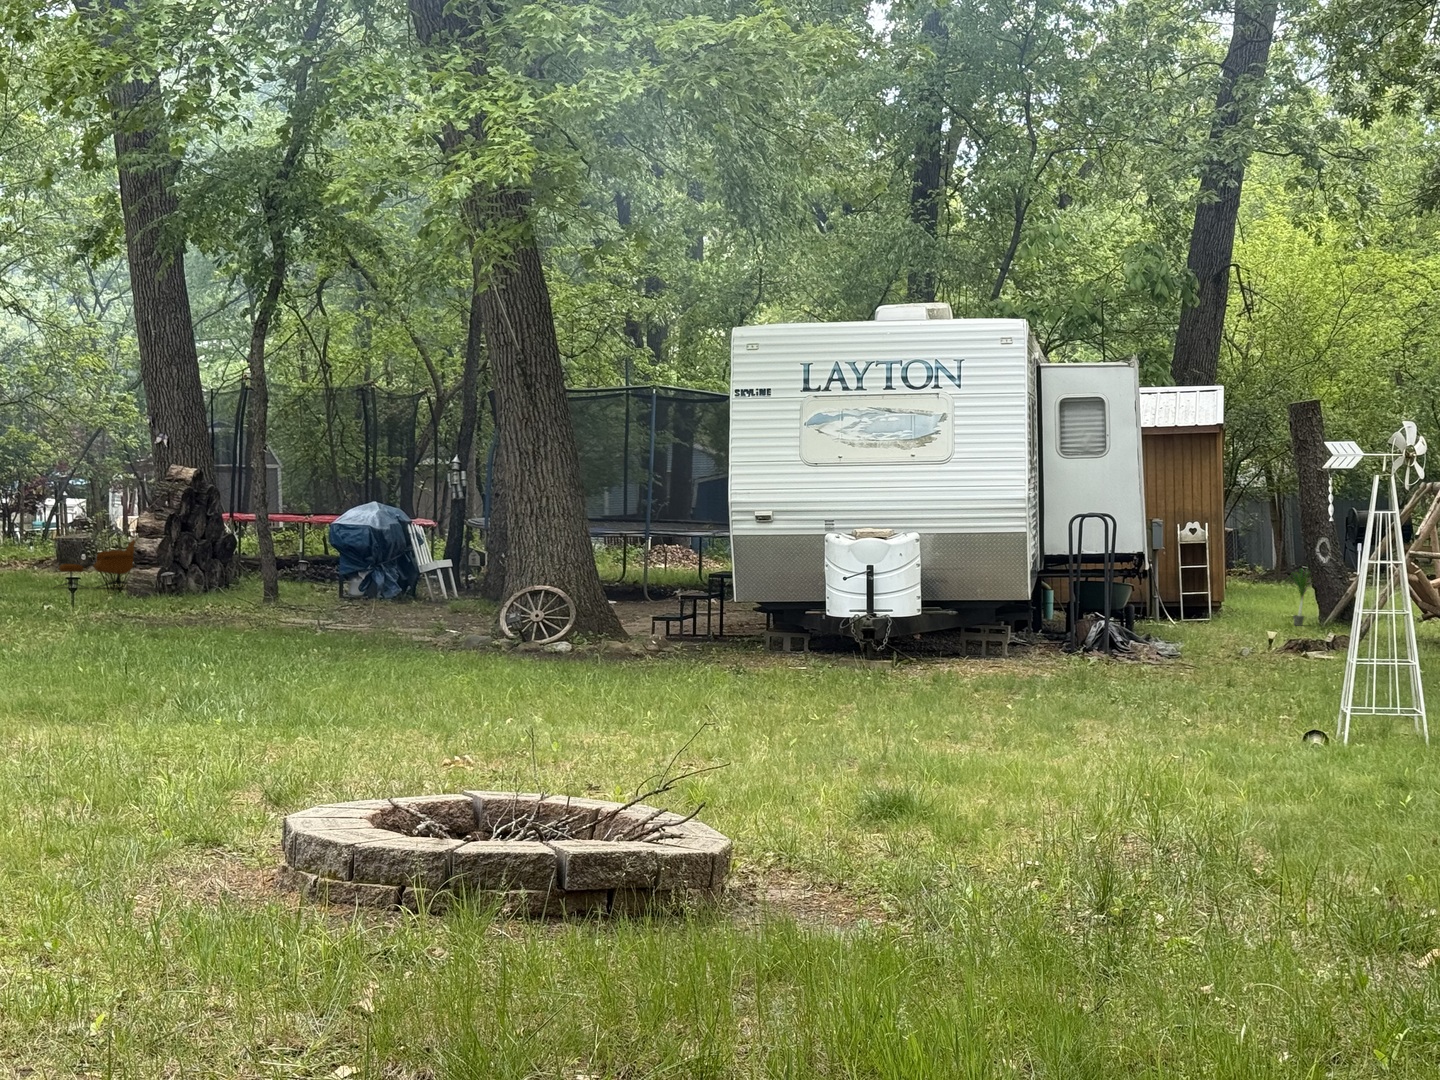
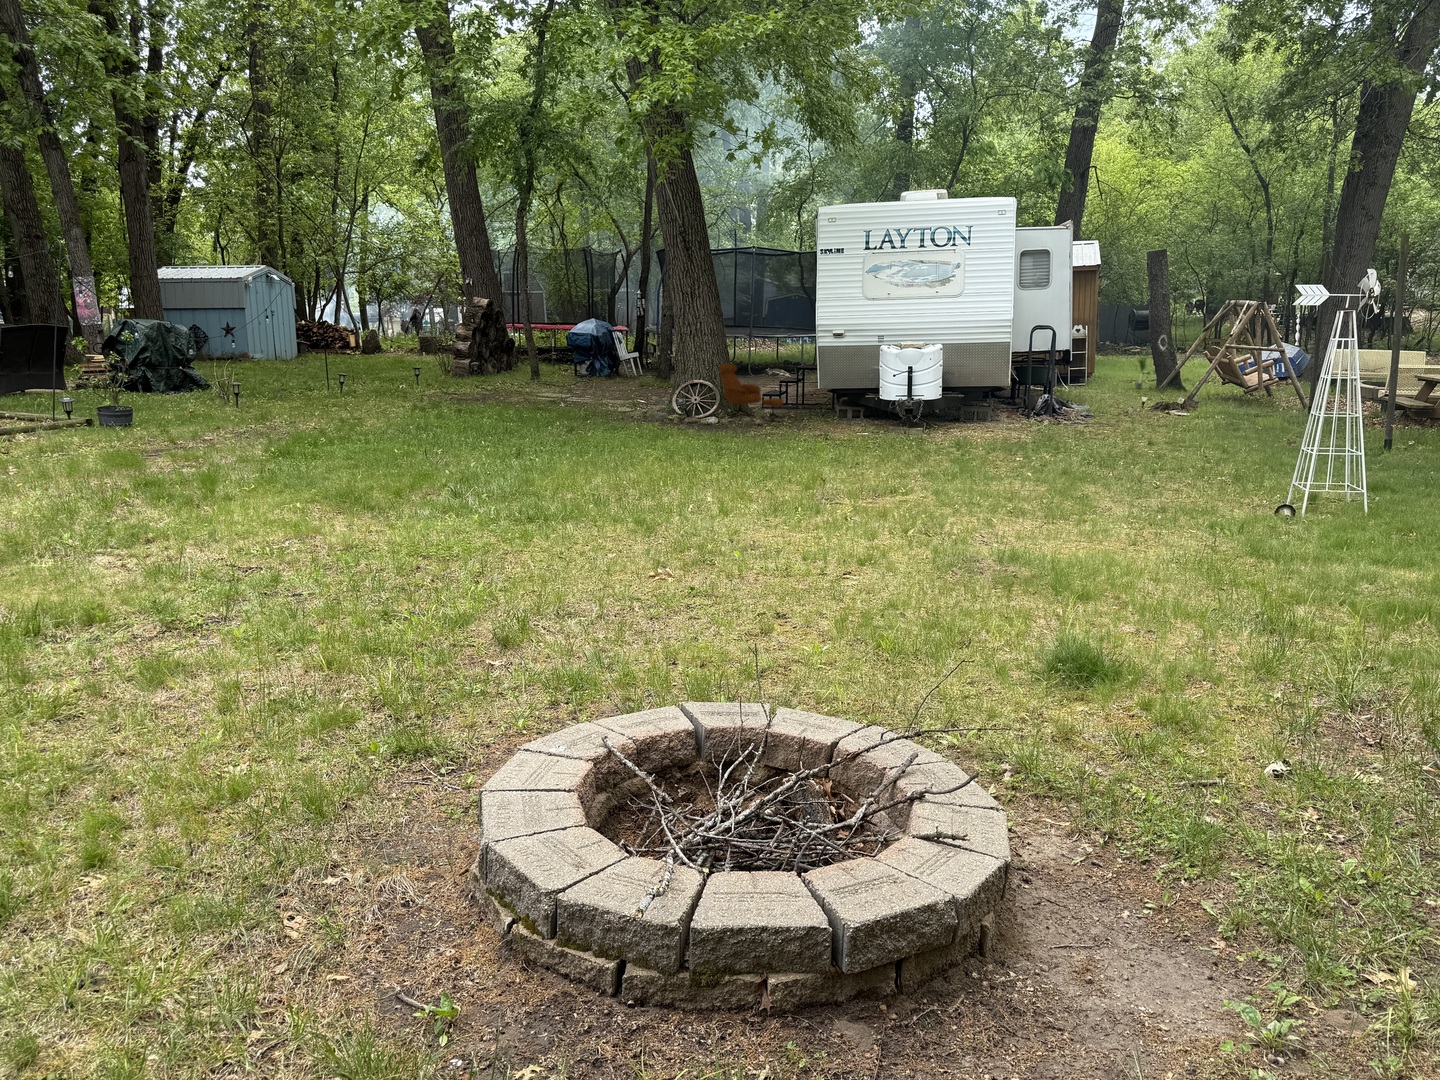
lounge chair: present [58,530,135,588] -> present [720,364,784,418]

